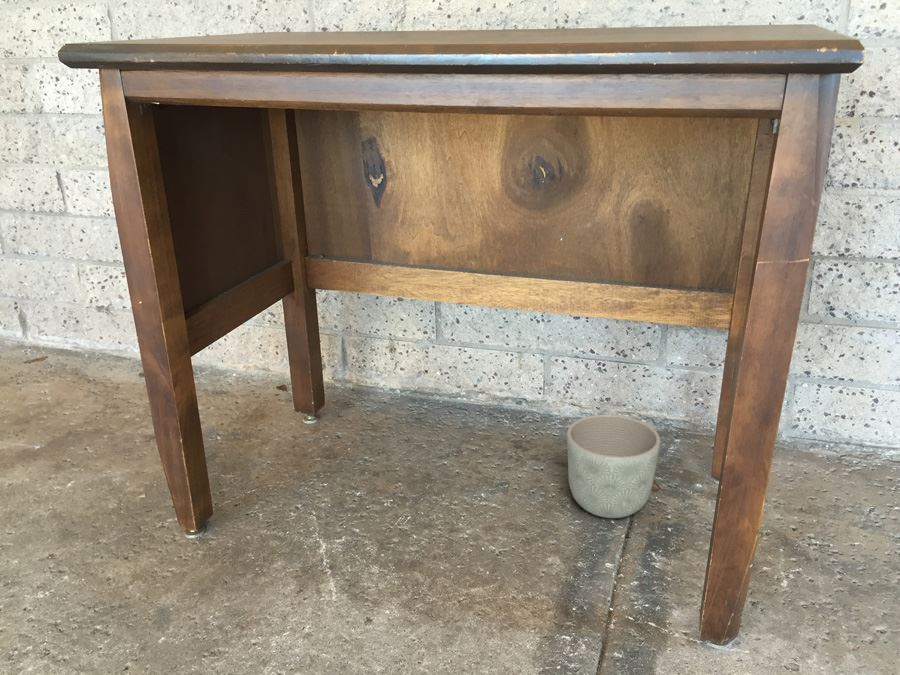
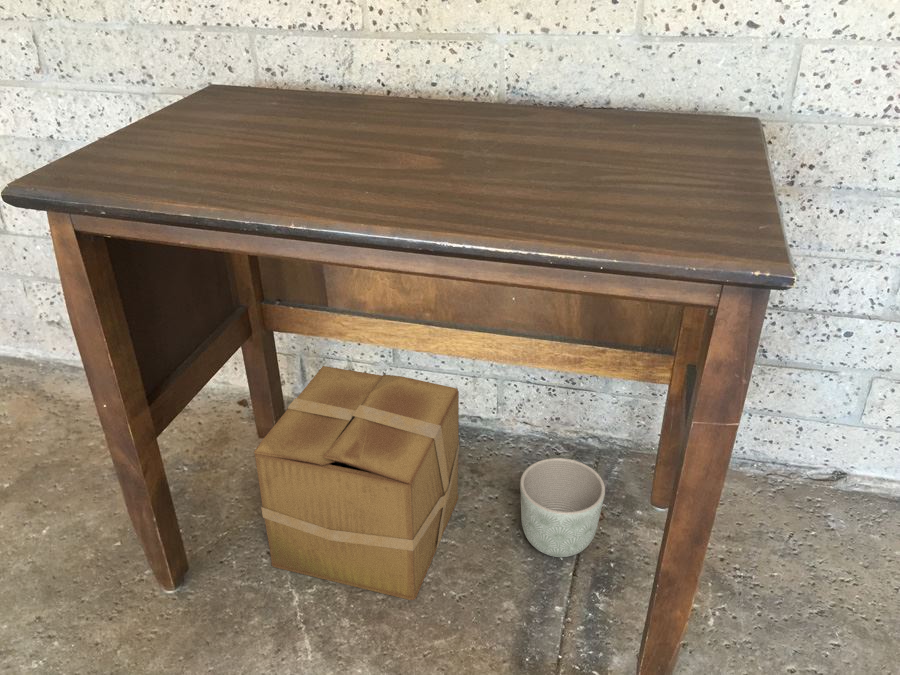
cardboard box: none [284,319,502,552] -> present [254,366,459,600]

